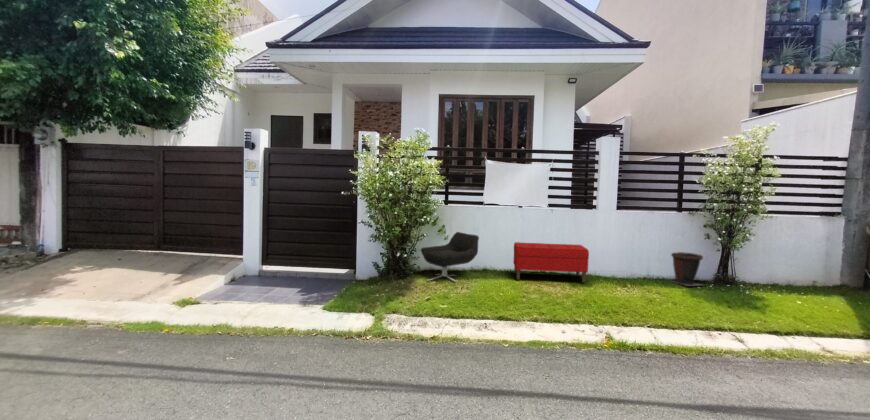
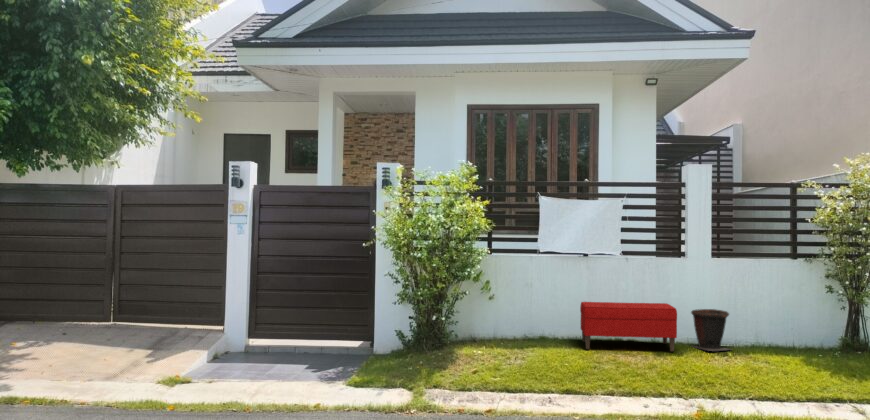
lounge chair: present [421,232,479,281] -> none [460,289,535,352]
bucket: present [672,252,703,286] -> present [691,309,729,351]

